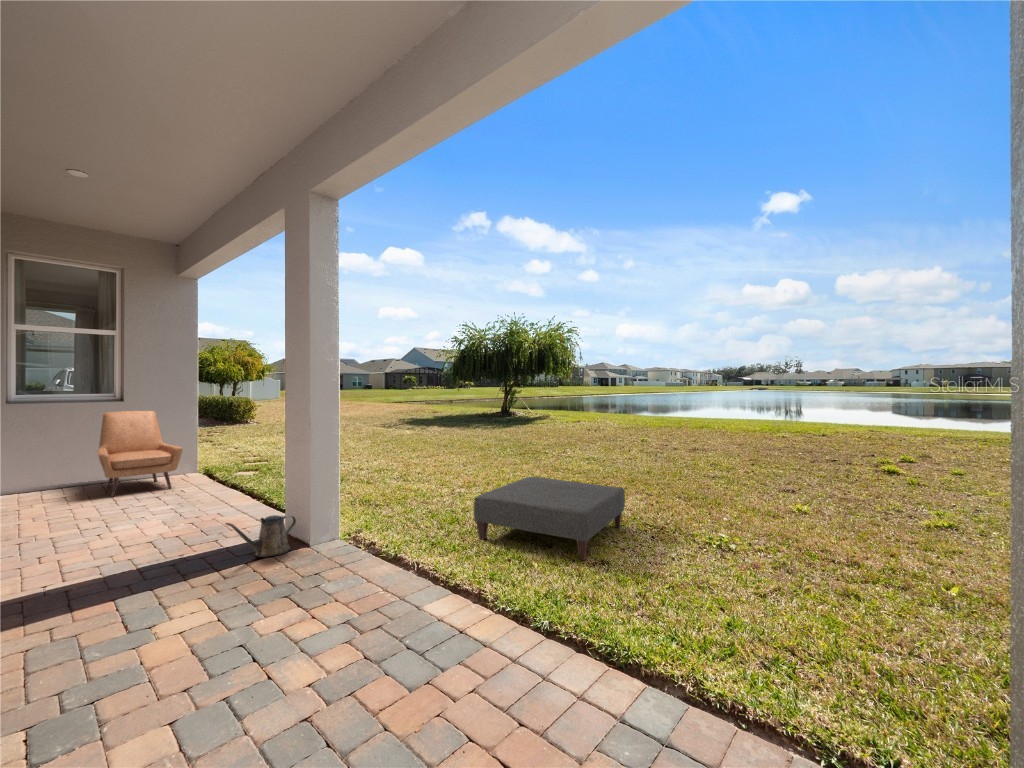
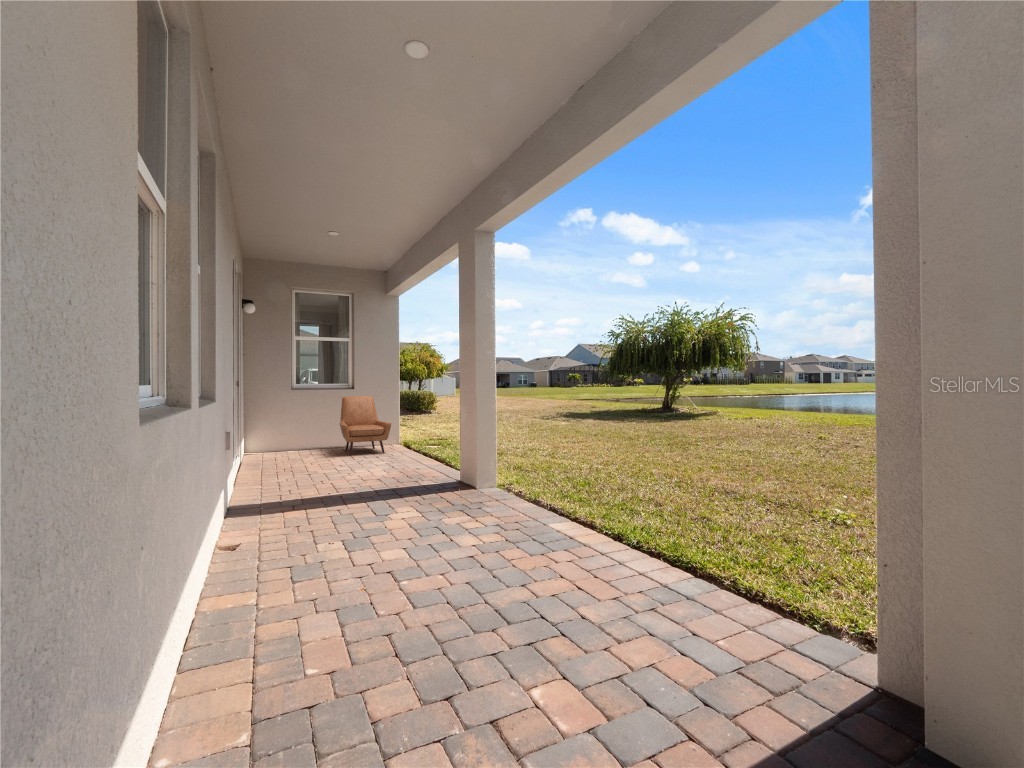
ottoman: present [474,477,625,561] -> none [600,452,741,514]
watering can: present [225,515,296,557] -> none [424,465,468,493]

